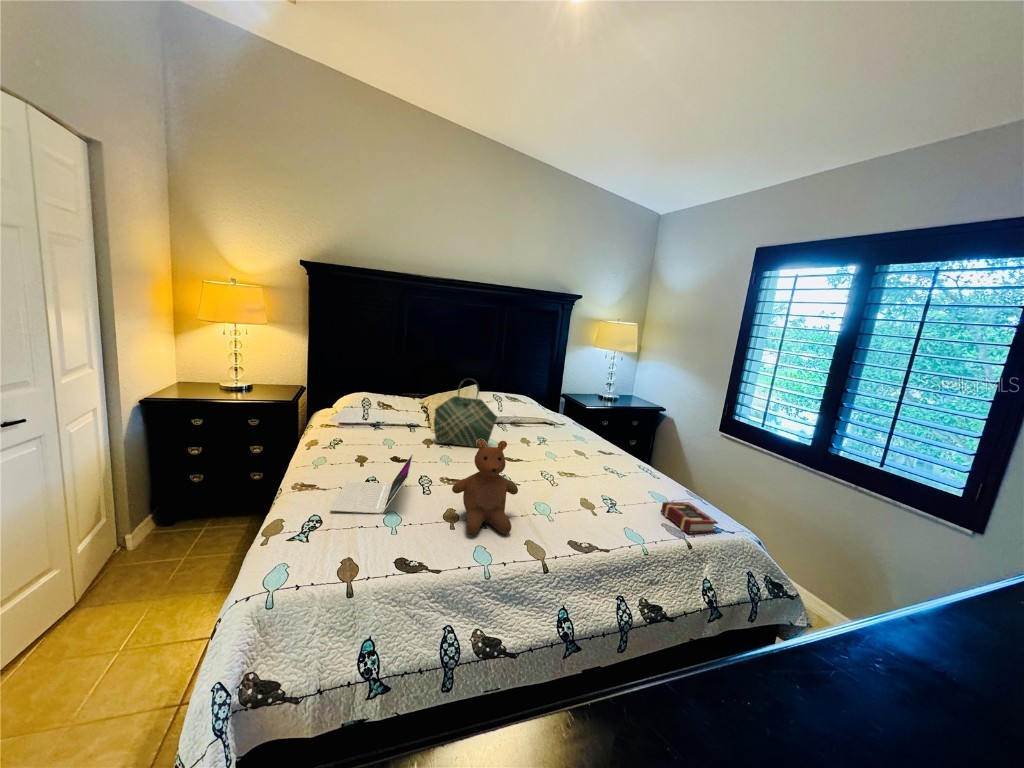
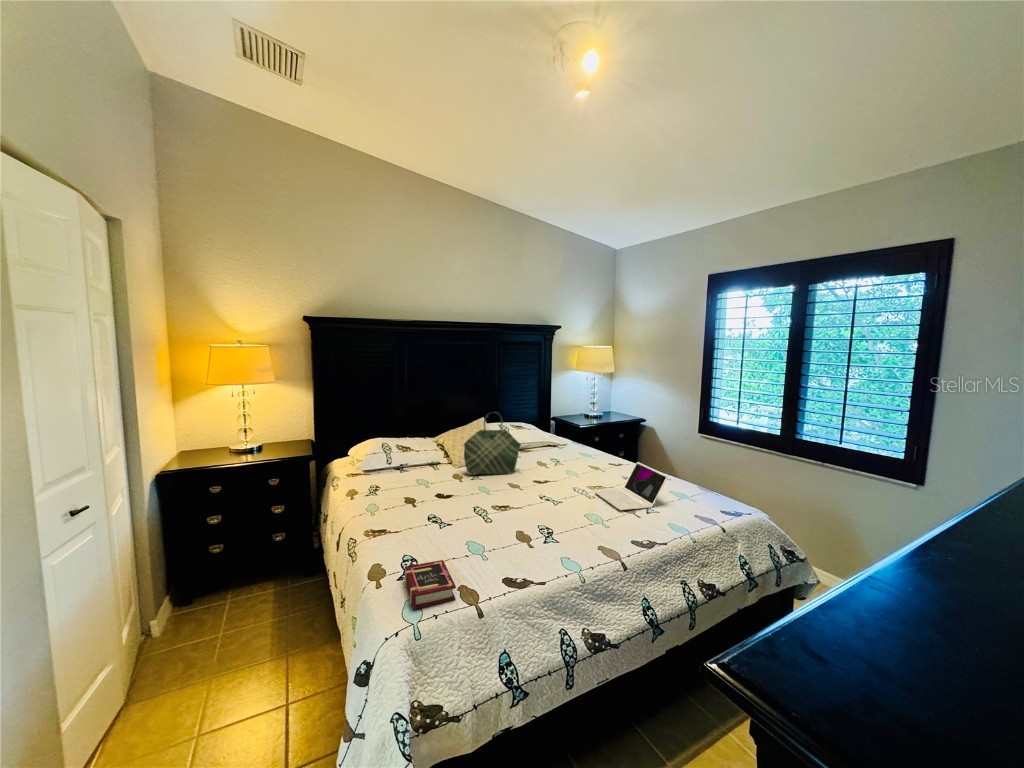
teddy bear: present [452,439,518,534] -> none [523,463,582,549]
laptop: present [330,452,414,513] -> present [594,462,668,510]
book: present [661,502,718,534] -> present [405,560,456,609]

